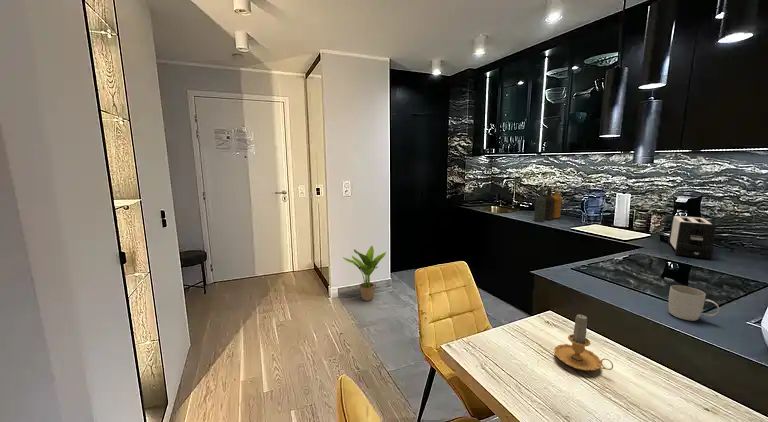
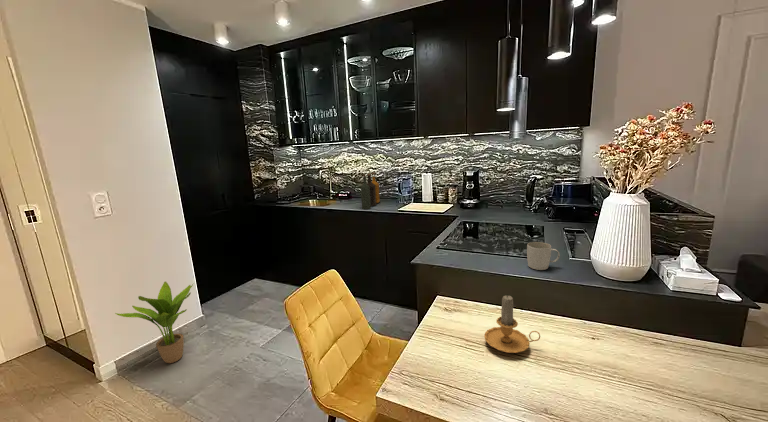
toaster: present [668,215,716,259] -> none [468,185,501,218]

